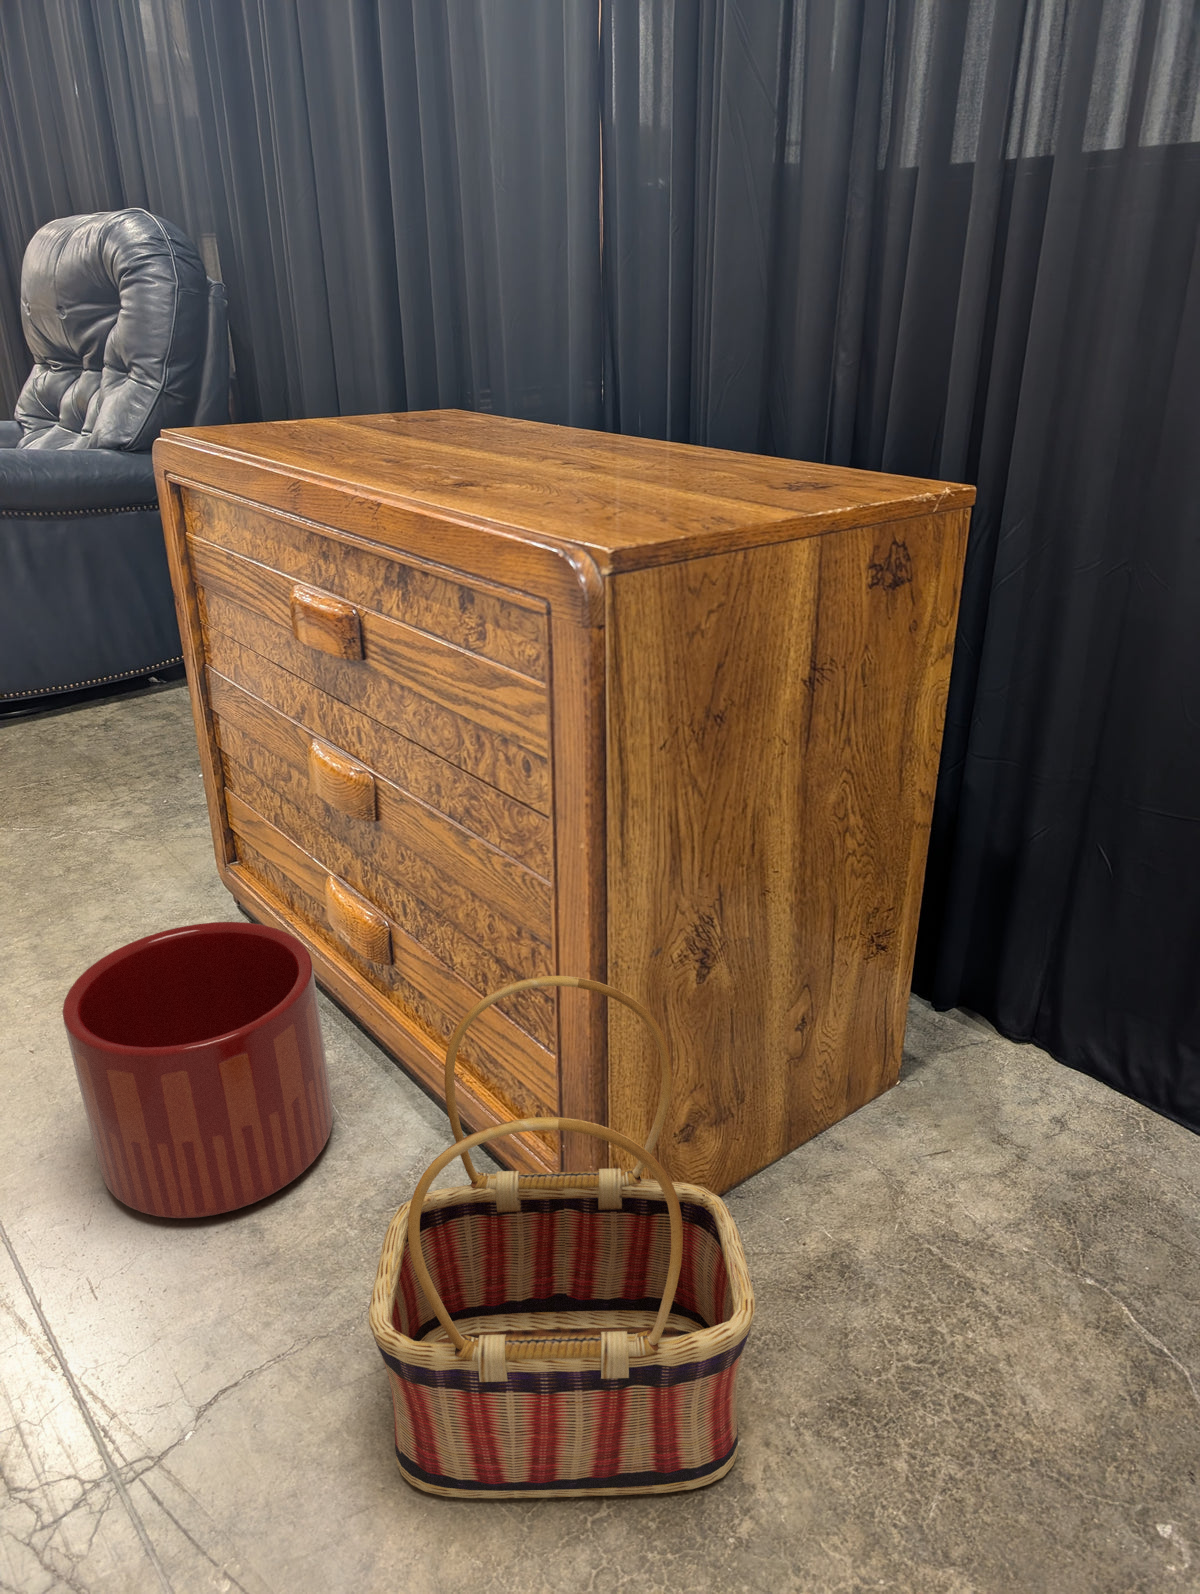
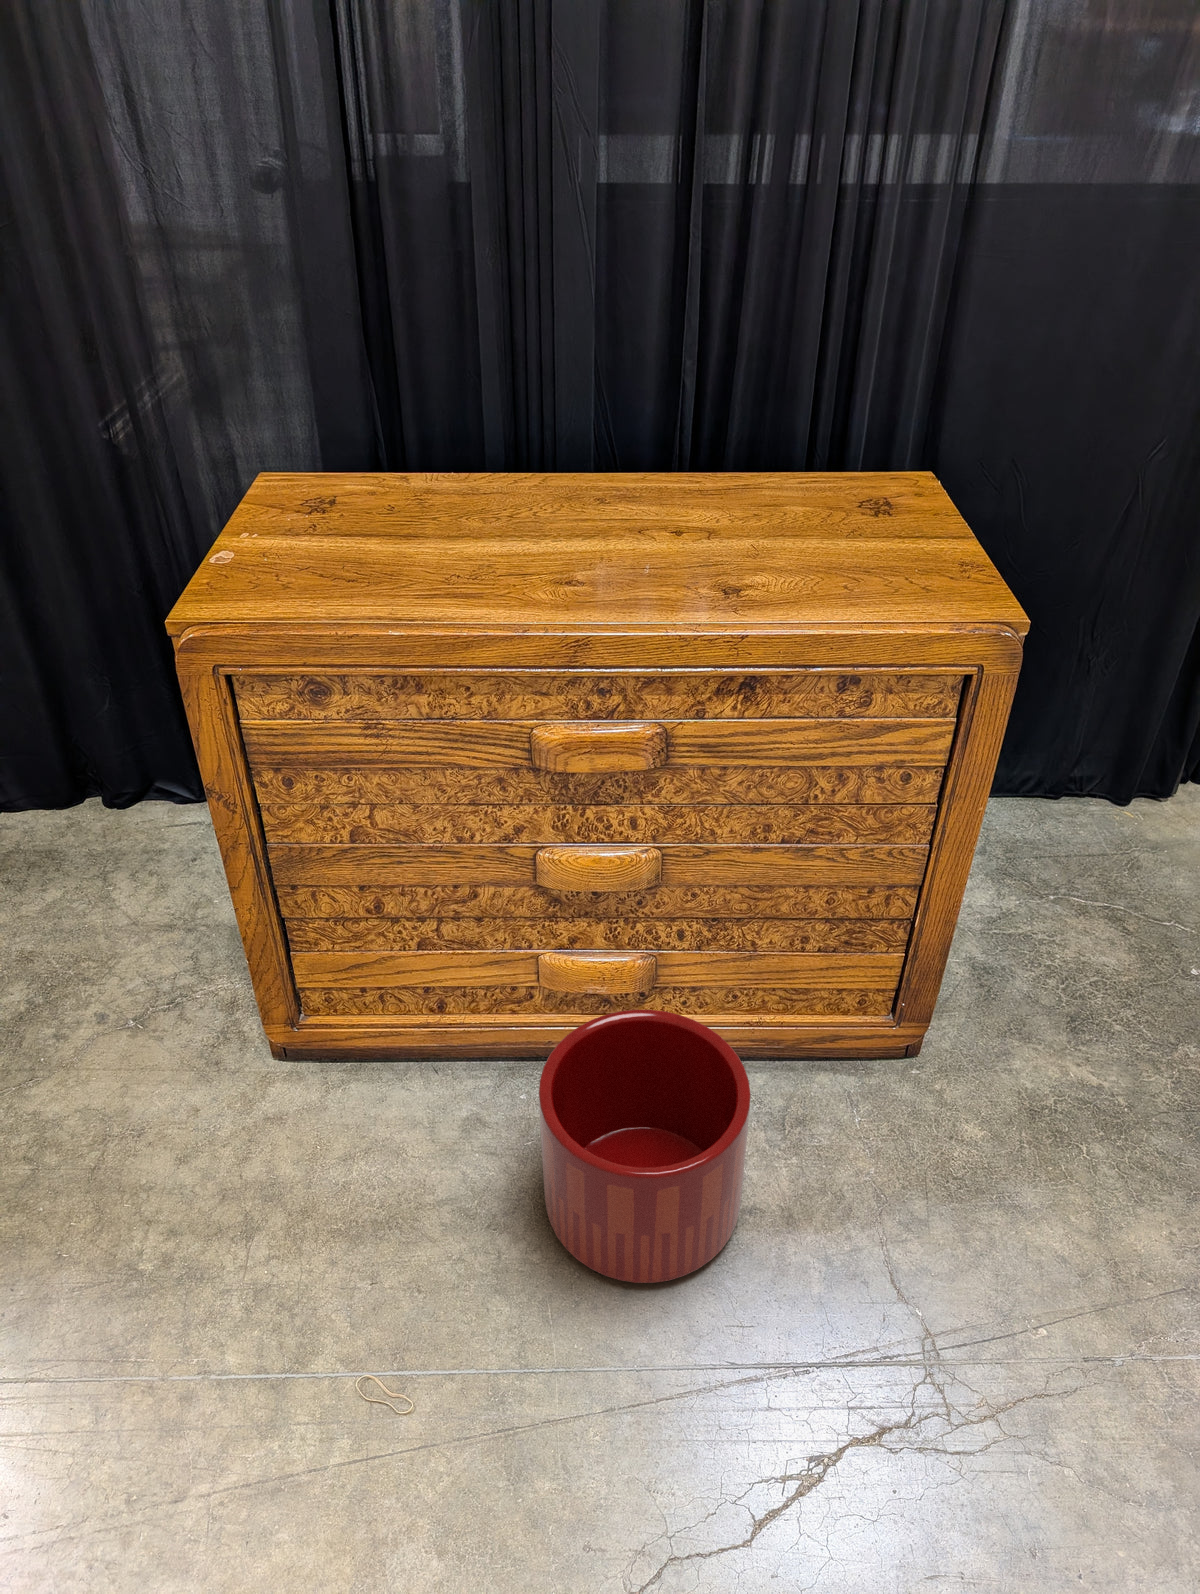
basket: present [369,976,755,1498] -> none [924,879,1158,1217]

